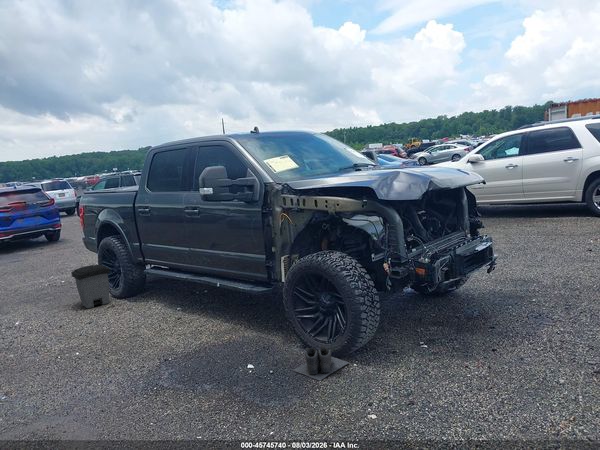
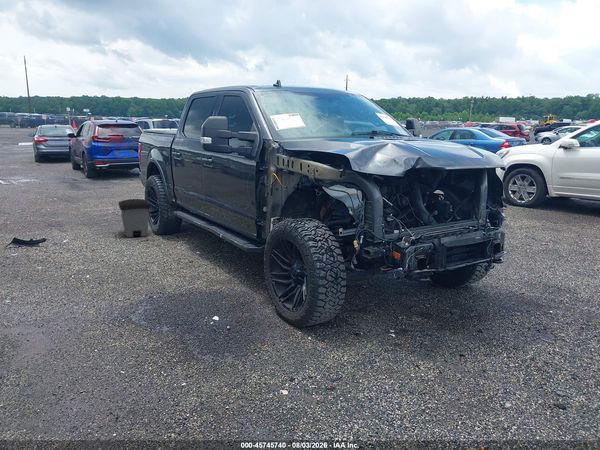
boots: present [293,345,349,381] -> none [249,311,306,345]

